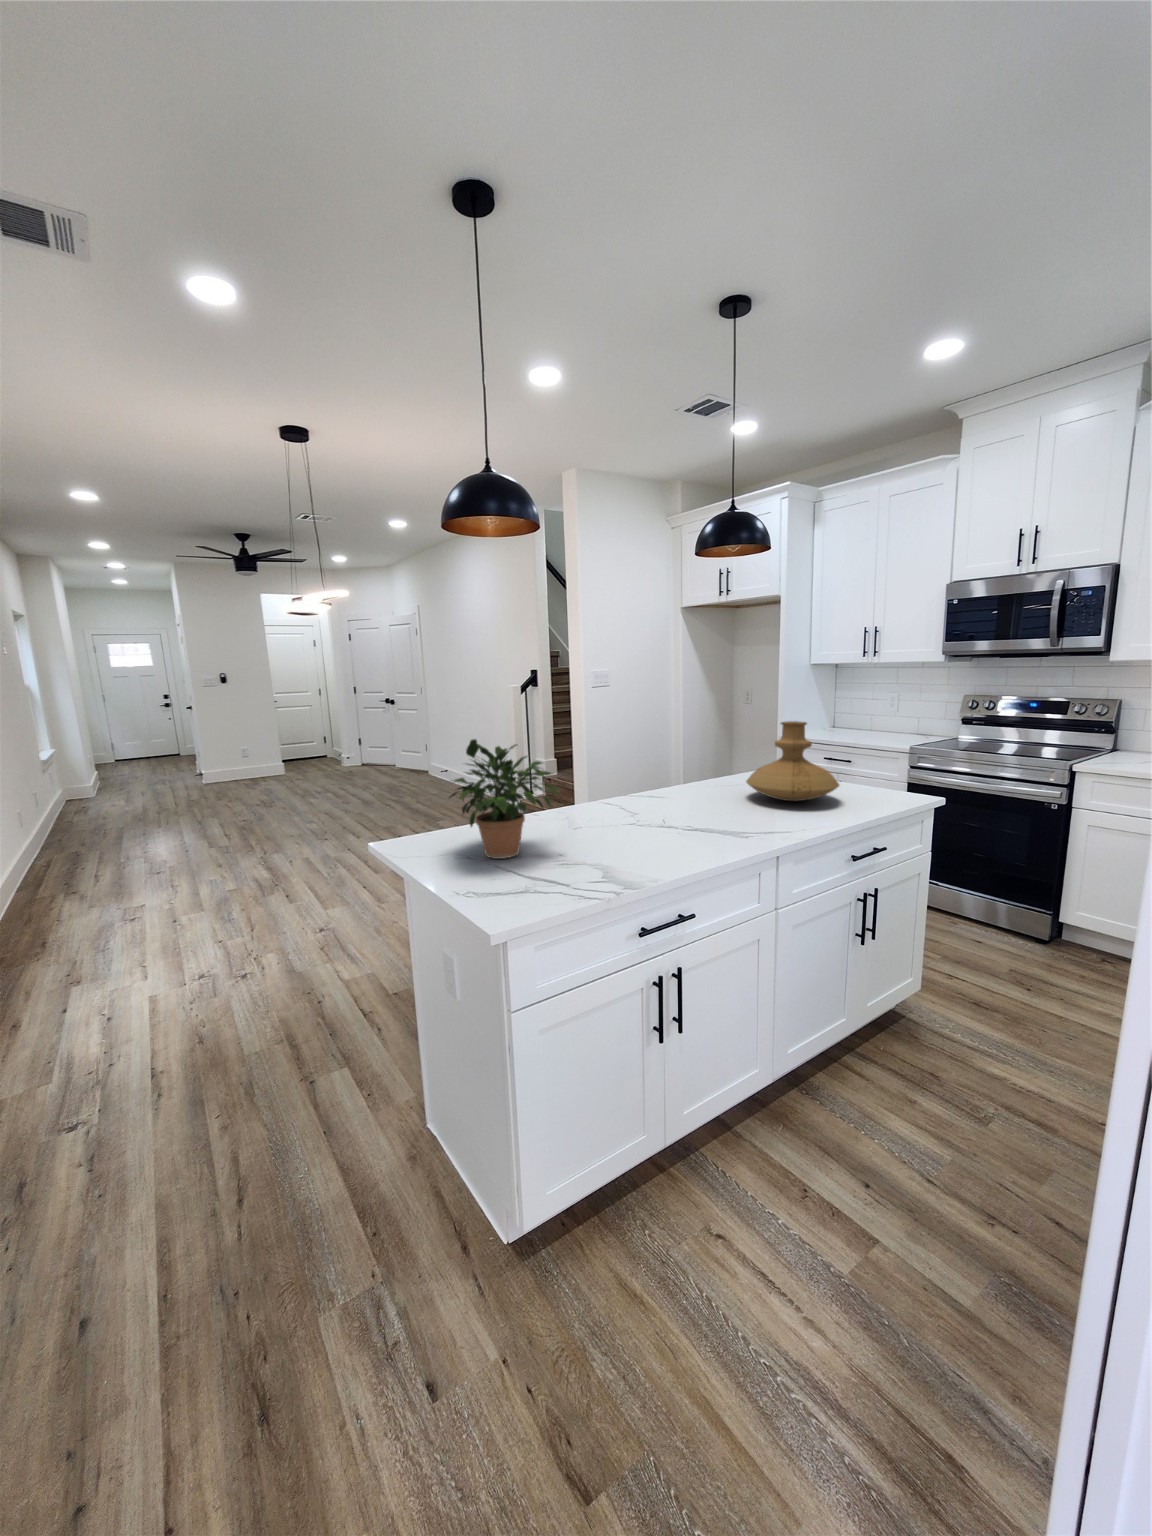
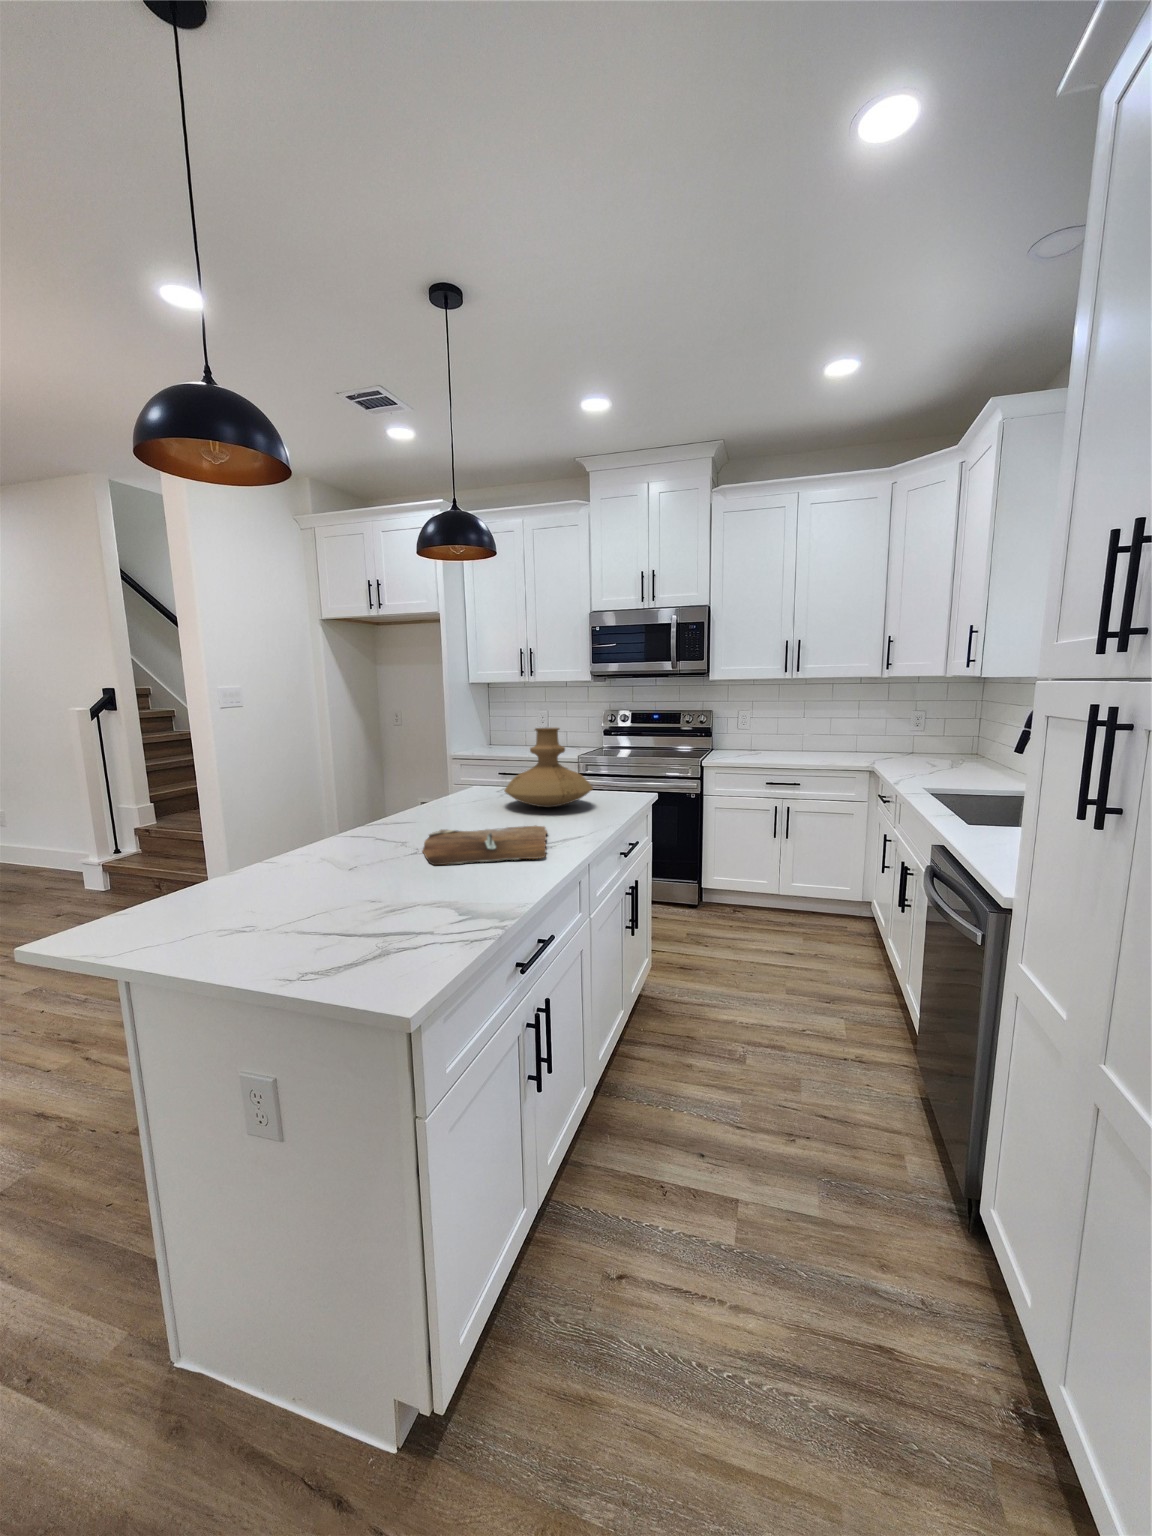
potted plant: present [449,739,559,859] -> none [210,749,387,920]
cutting board: none [619,809,755,847] -> present [422,826,547,865]

